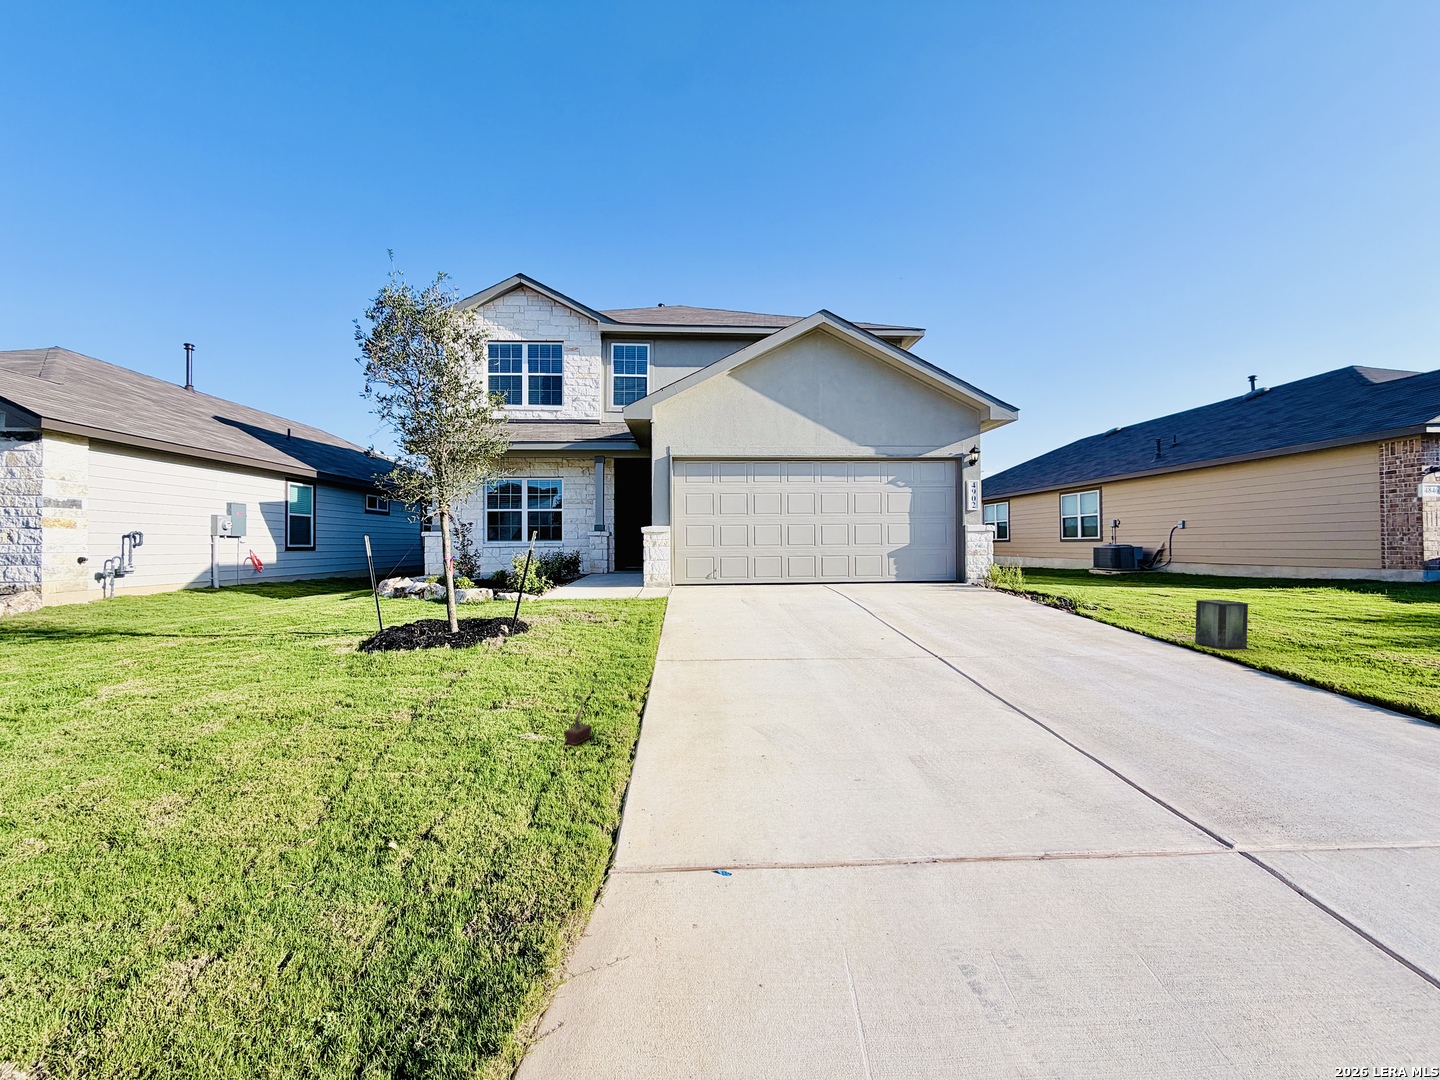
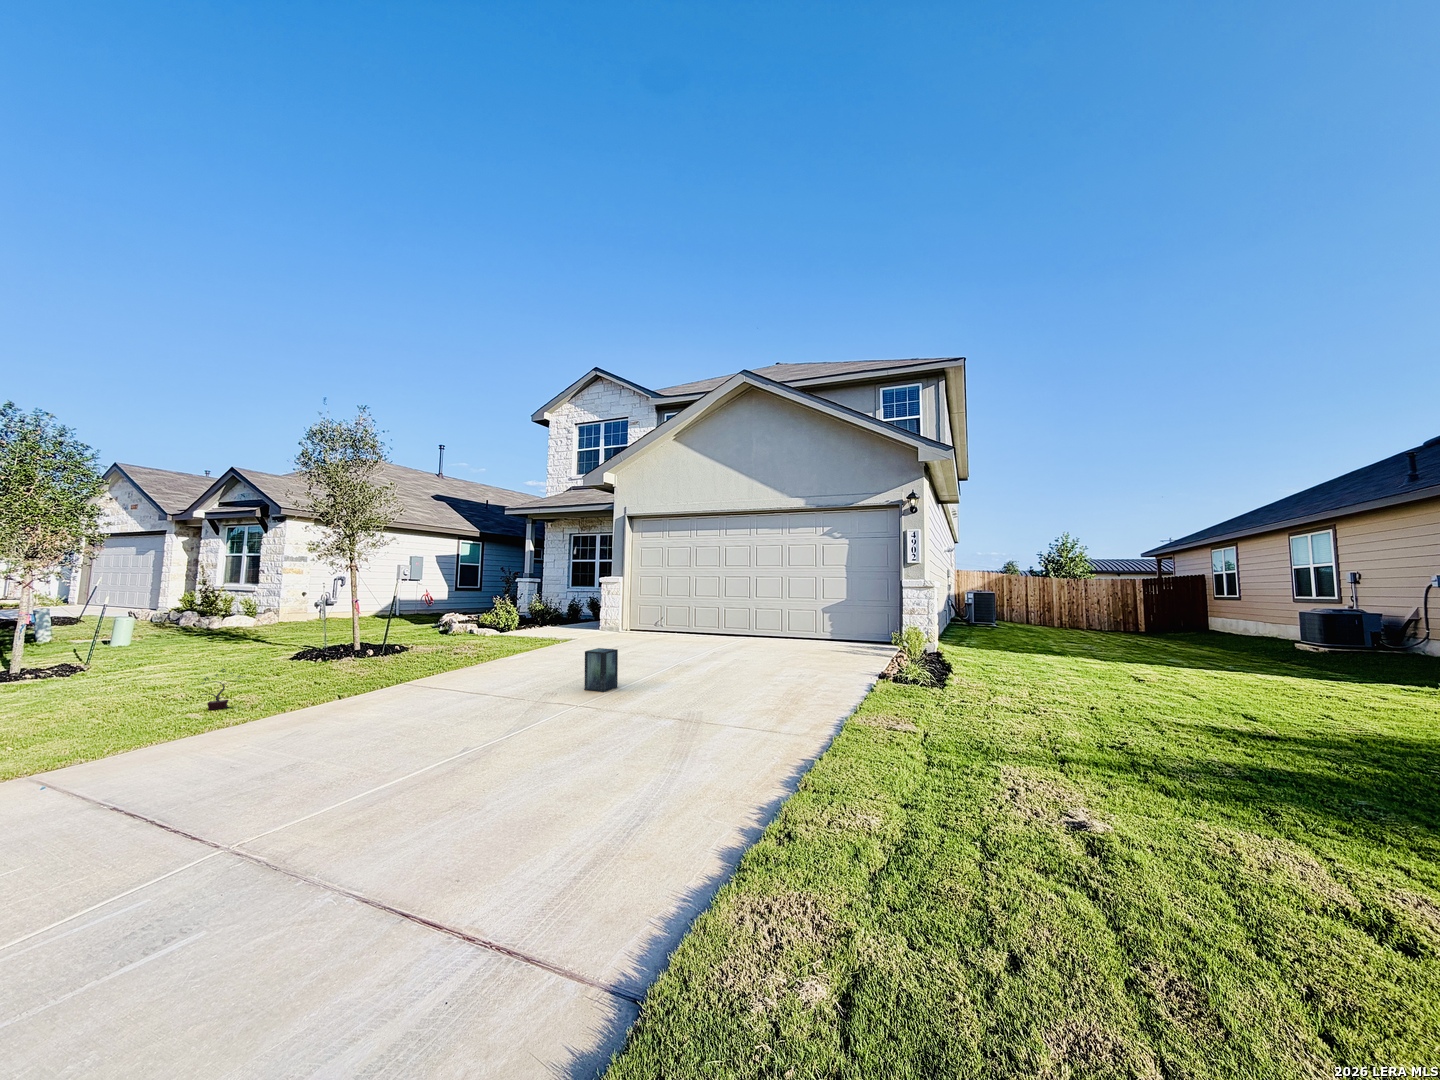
storage box: present [1195,600,1248,649] -> present [584,648,618,692]

